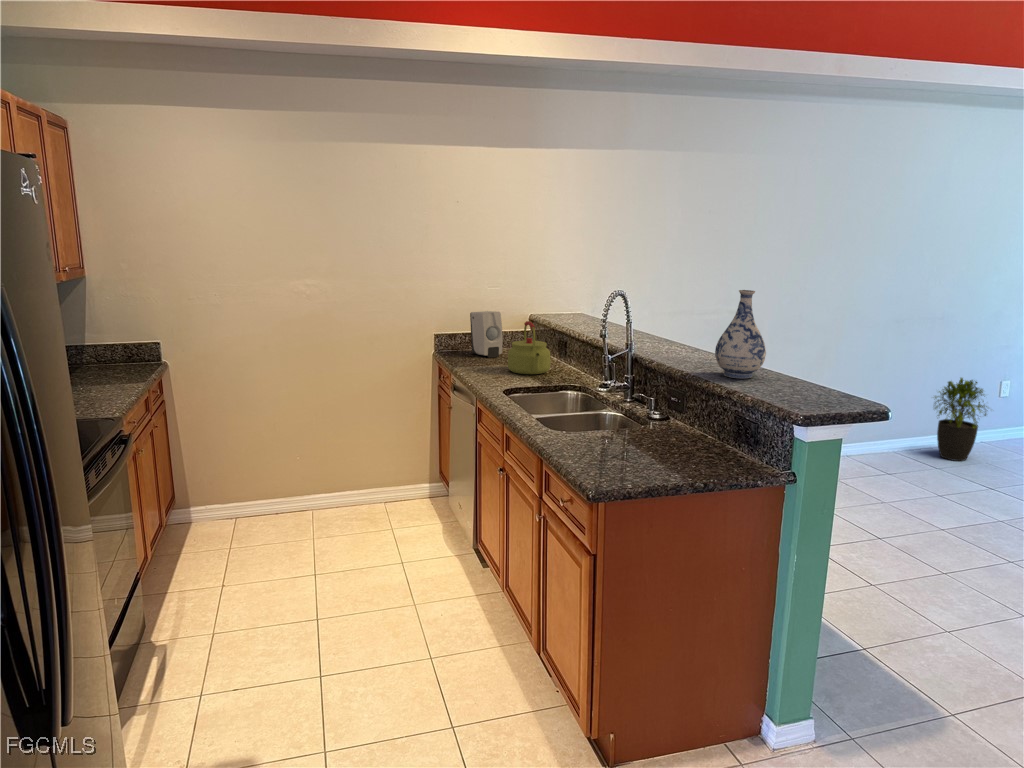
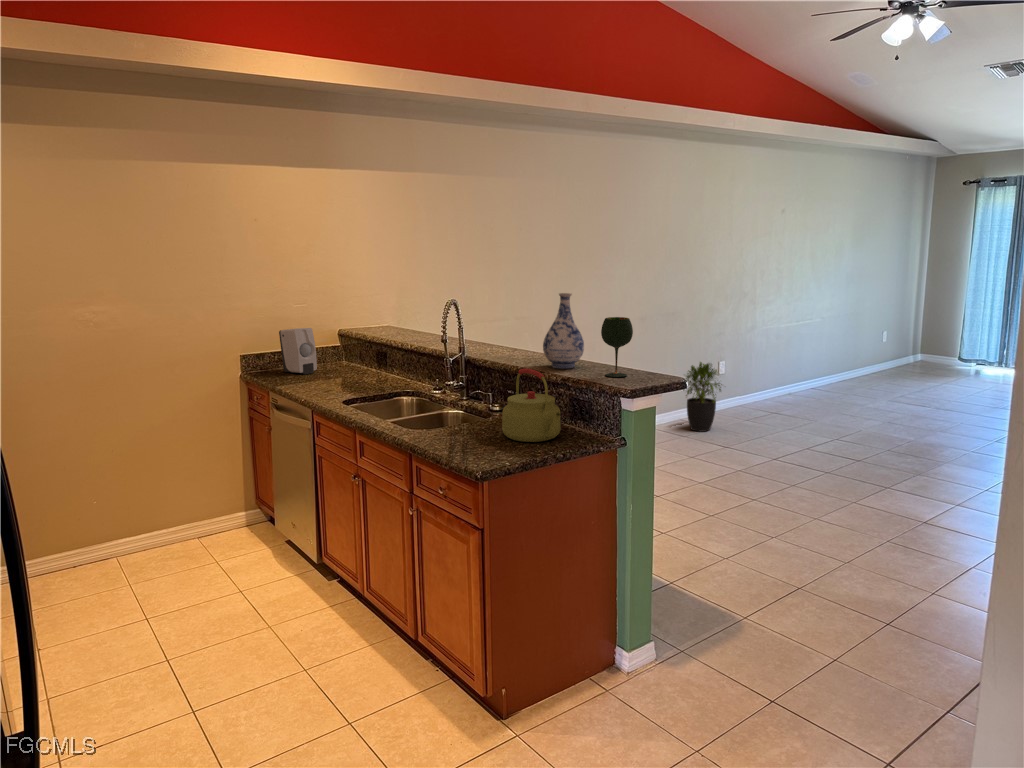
kettle: present [508,321,550,374] -> present [502,369,561,442]
wine glass: none [782,322,823,396] -> present [601,317,633,377]

